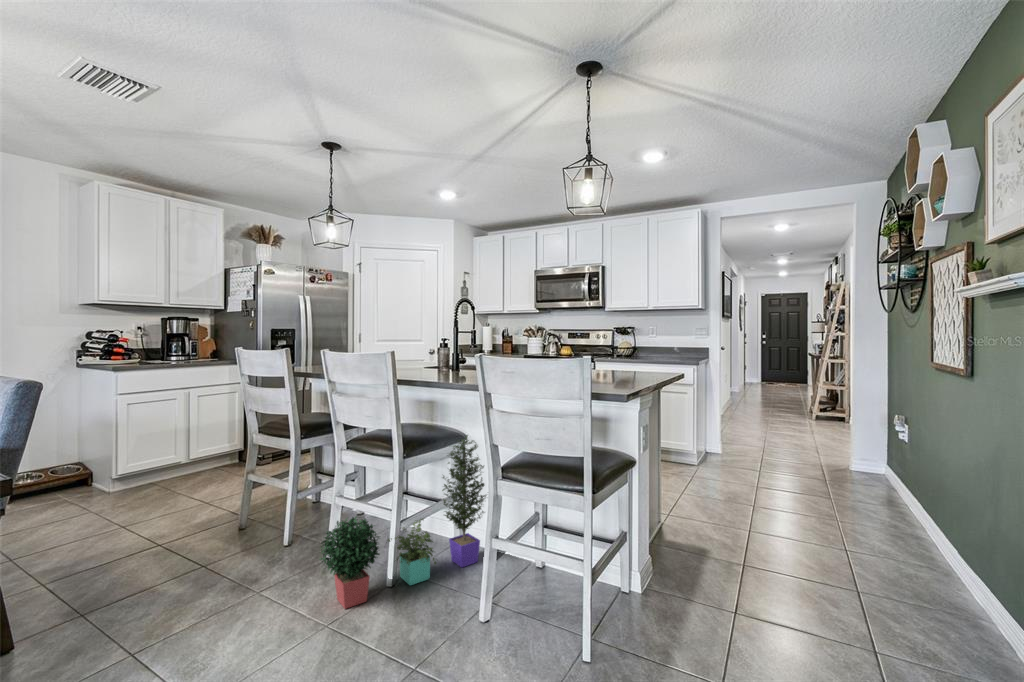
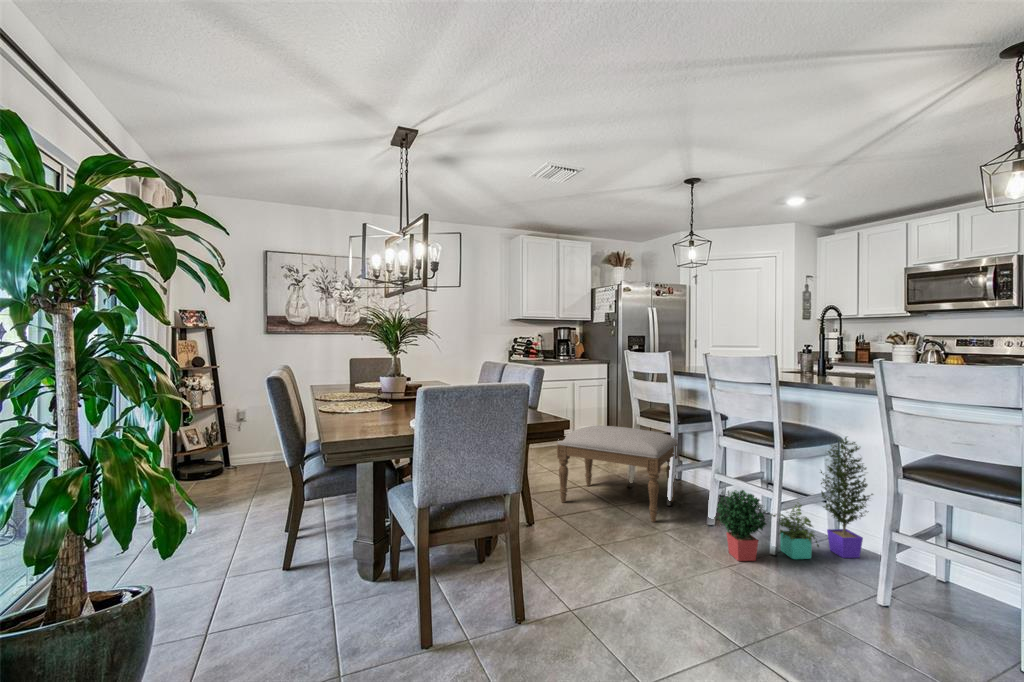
ottoman: none [100,452,300,579] -> present [557,425,678,522]

